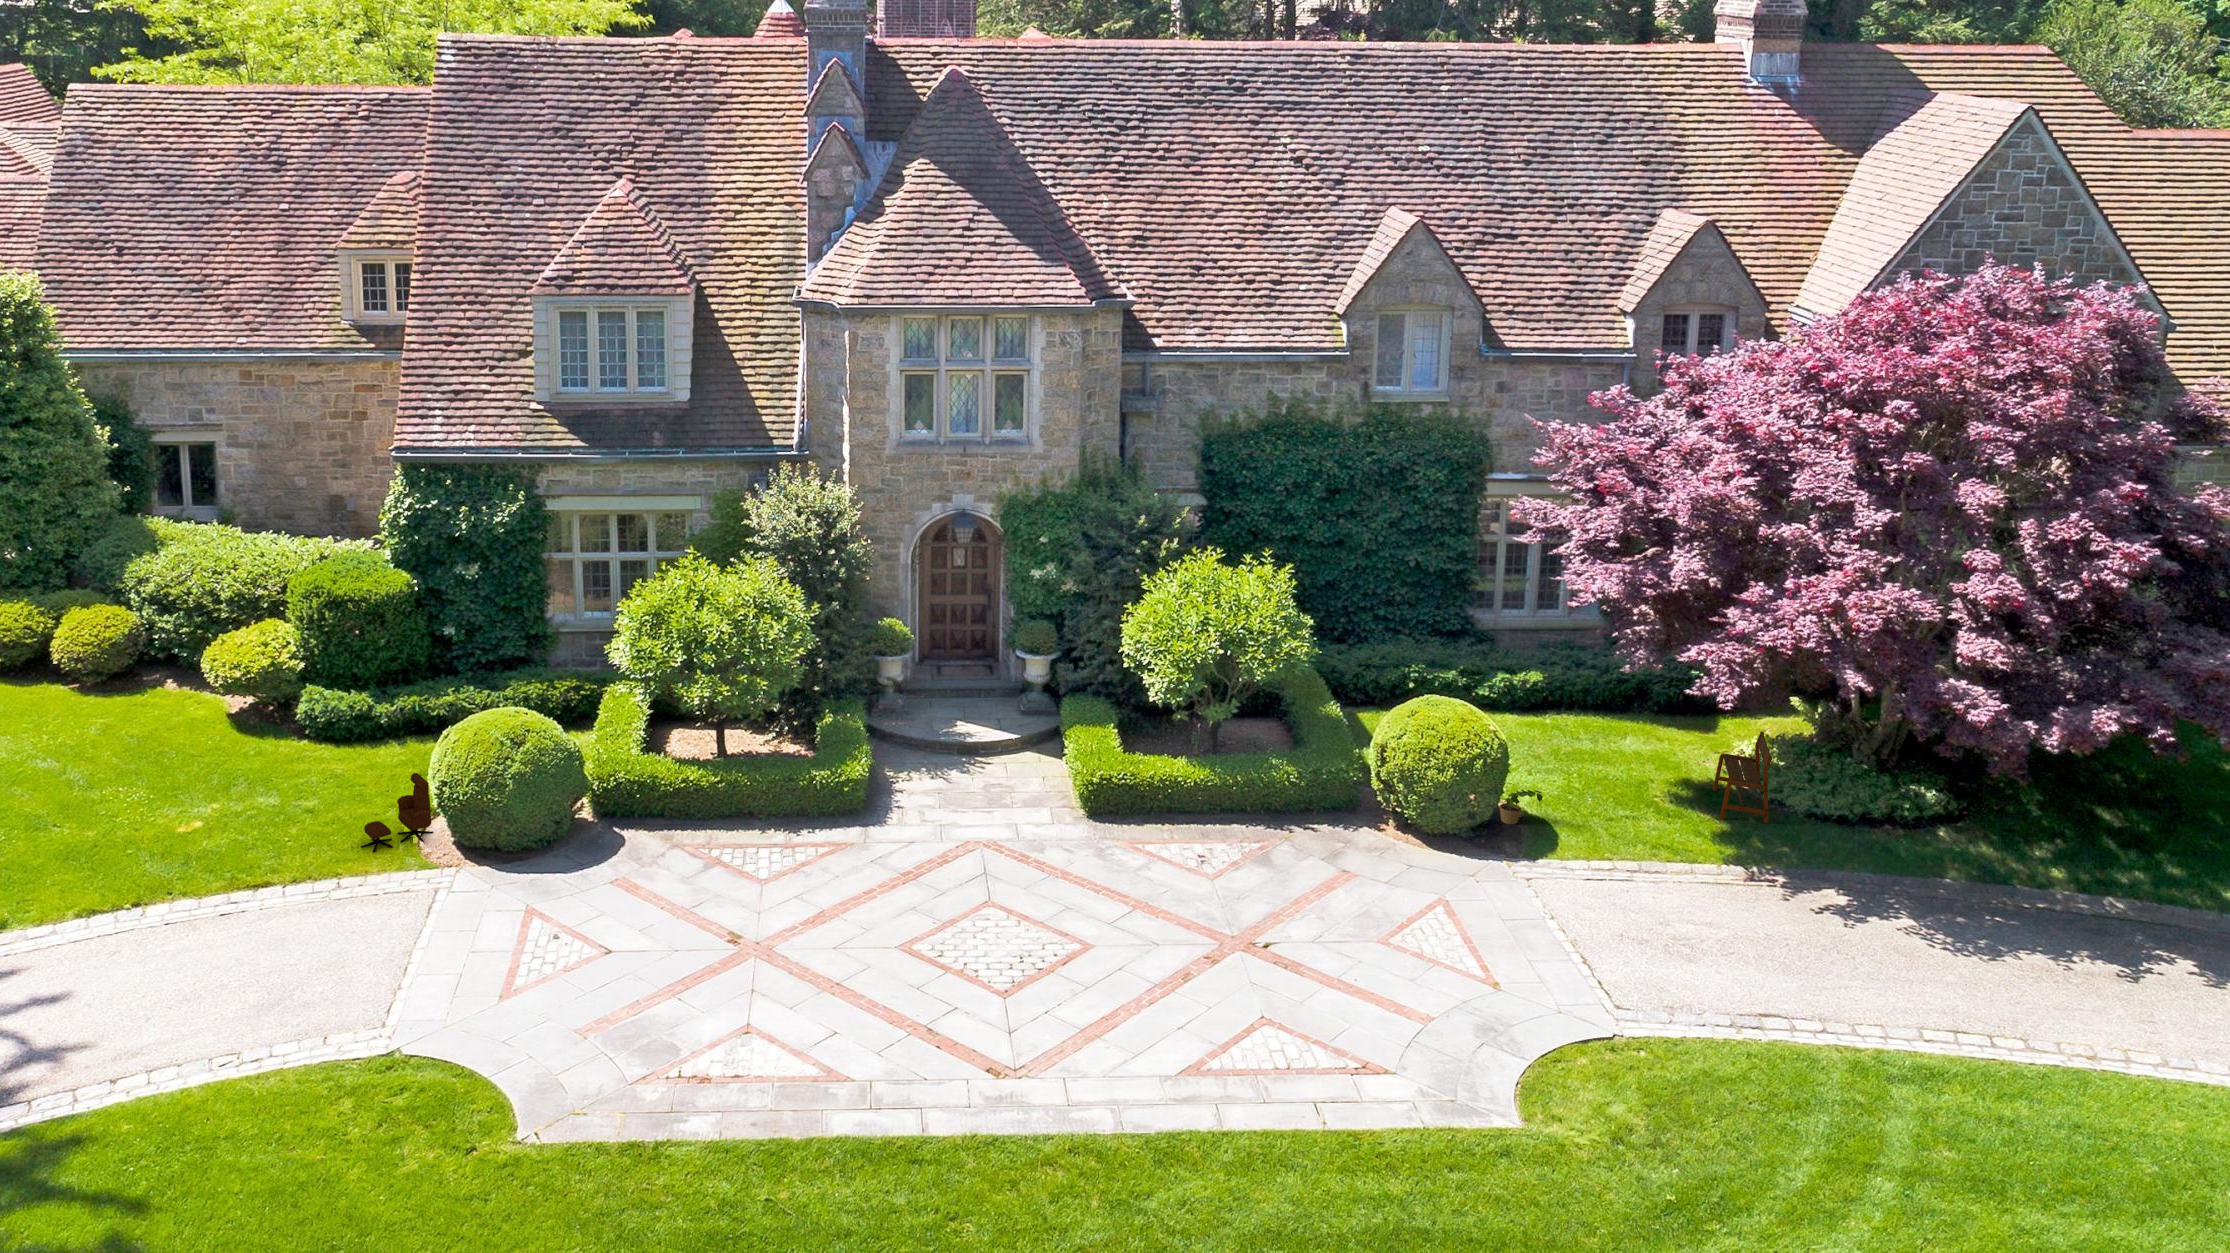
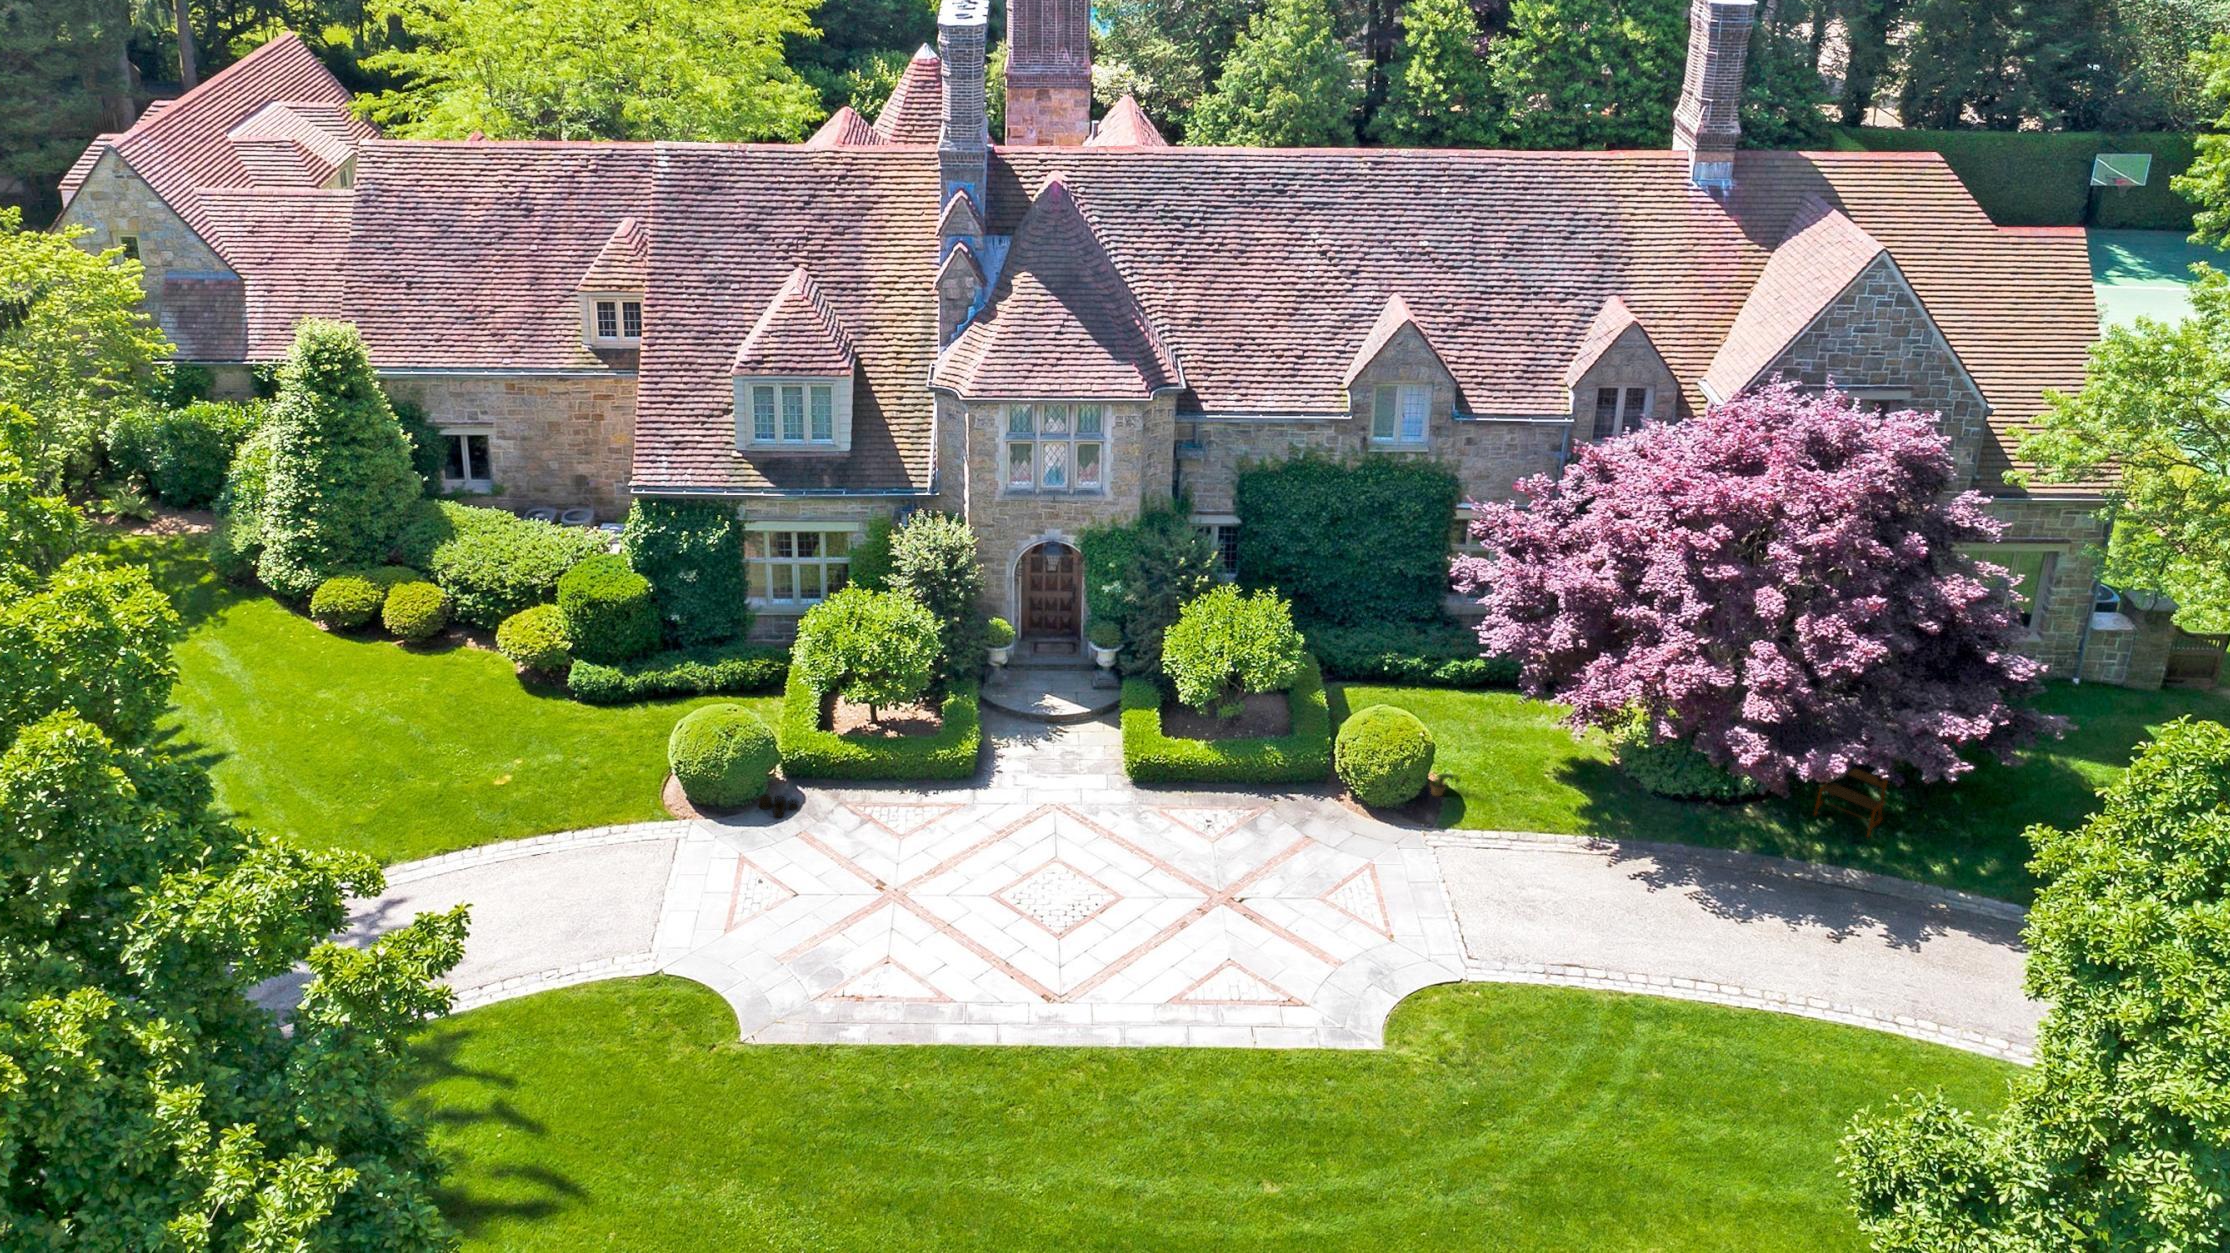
bench: present [1713,731,1772,823] -> present [1814,769,1888,837]
lounge chair: present [361,773,434,852] -> none [622,746,672,803]
woven basket: none [557,834,615,865] -> present [759,794,798,818]

